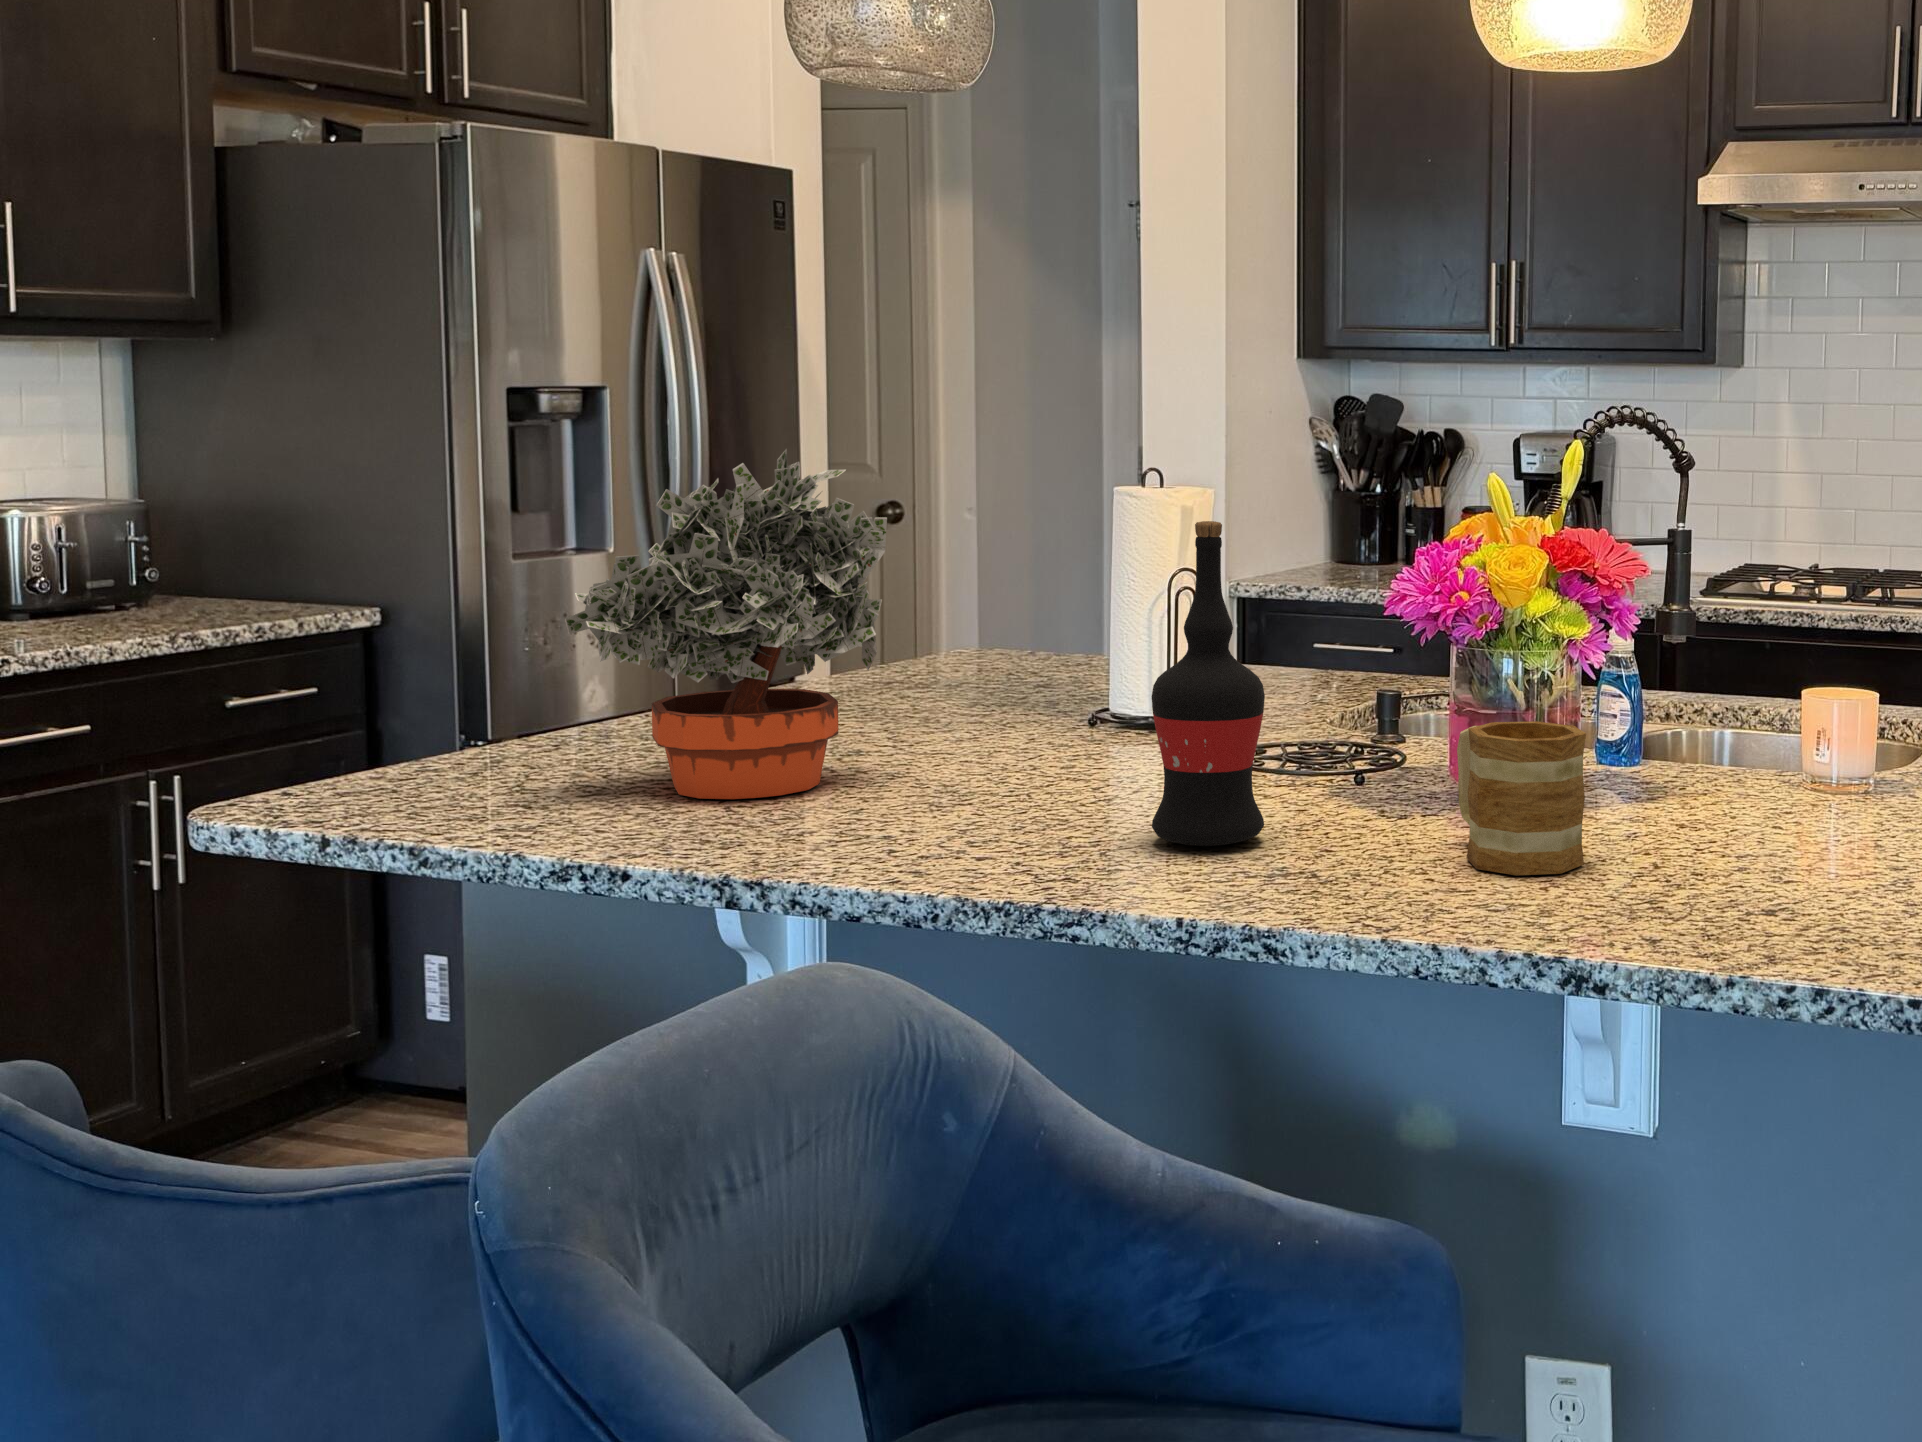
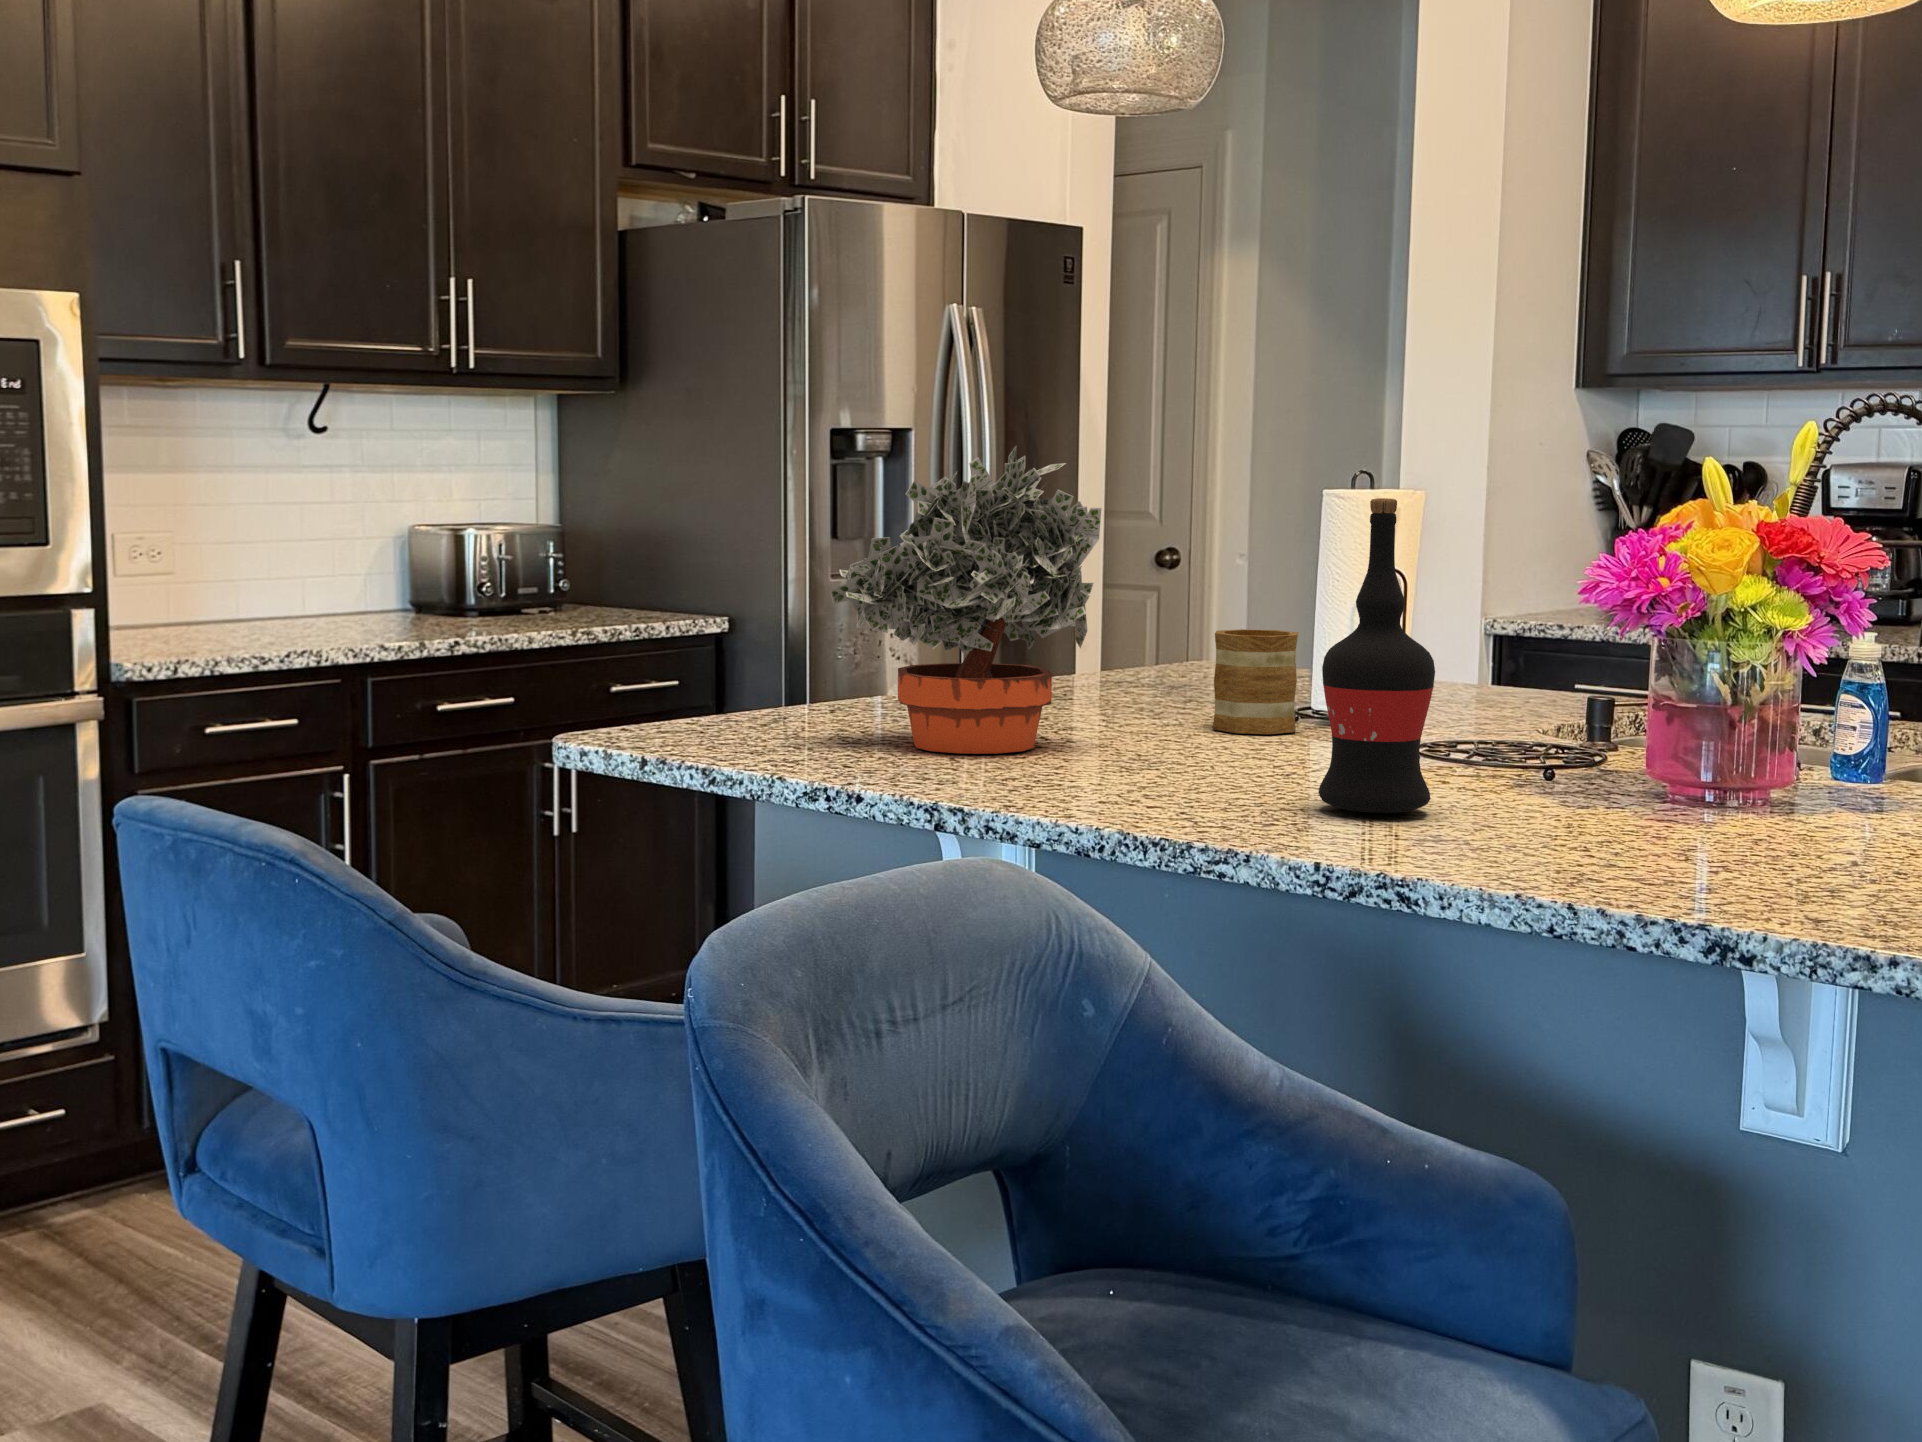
mug: present [1457,721,1586,875] -> present [1213,629,1298,734]

